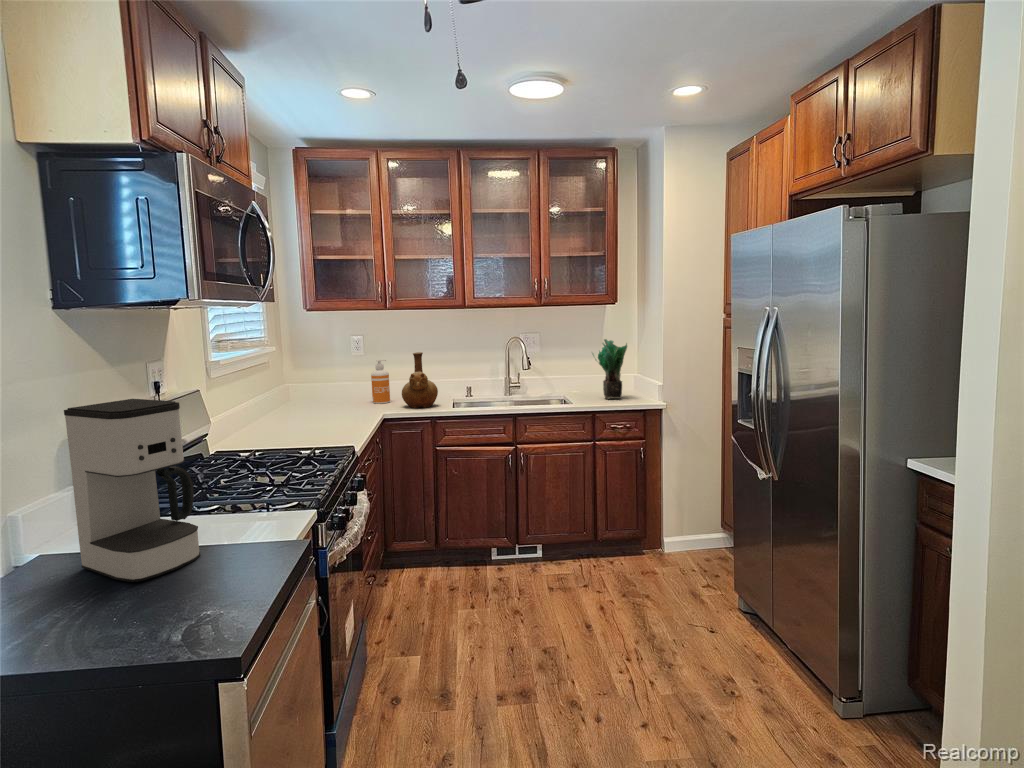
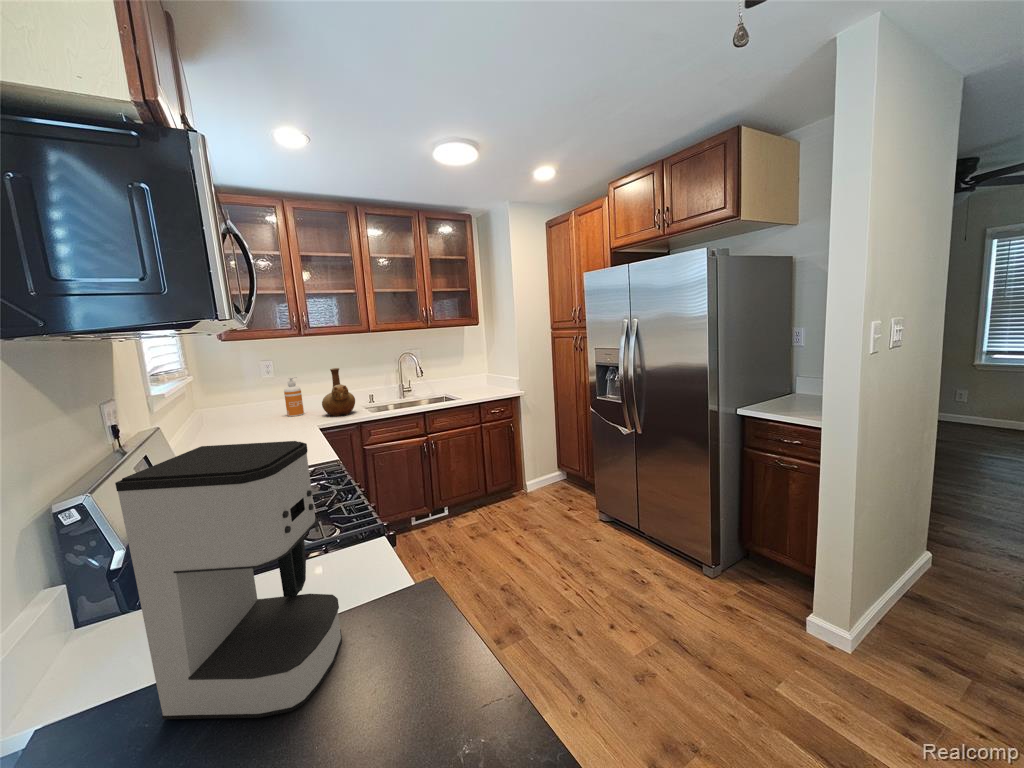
potted plant: present [593,339,627,399] -> none [466,350,492,393]

